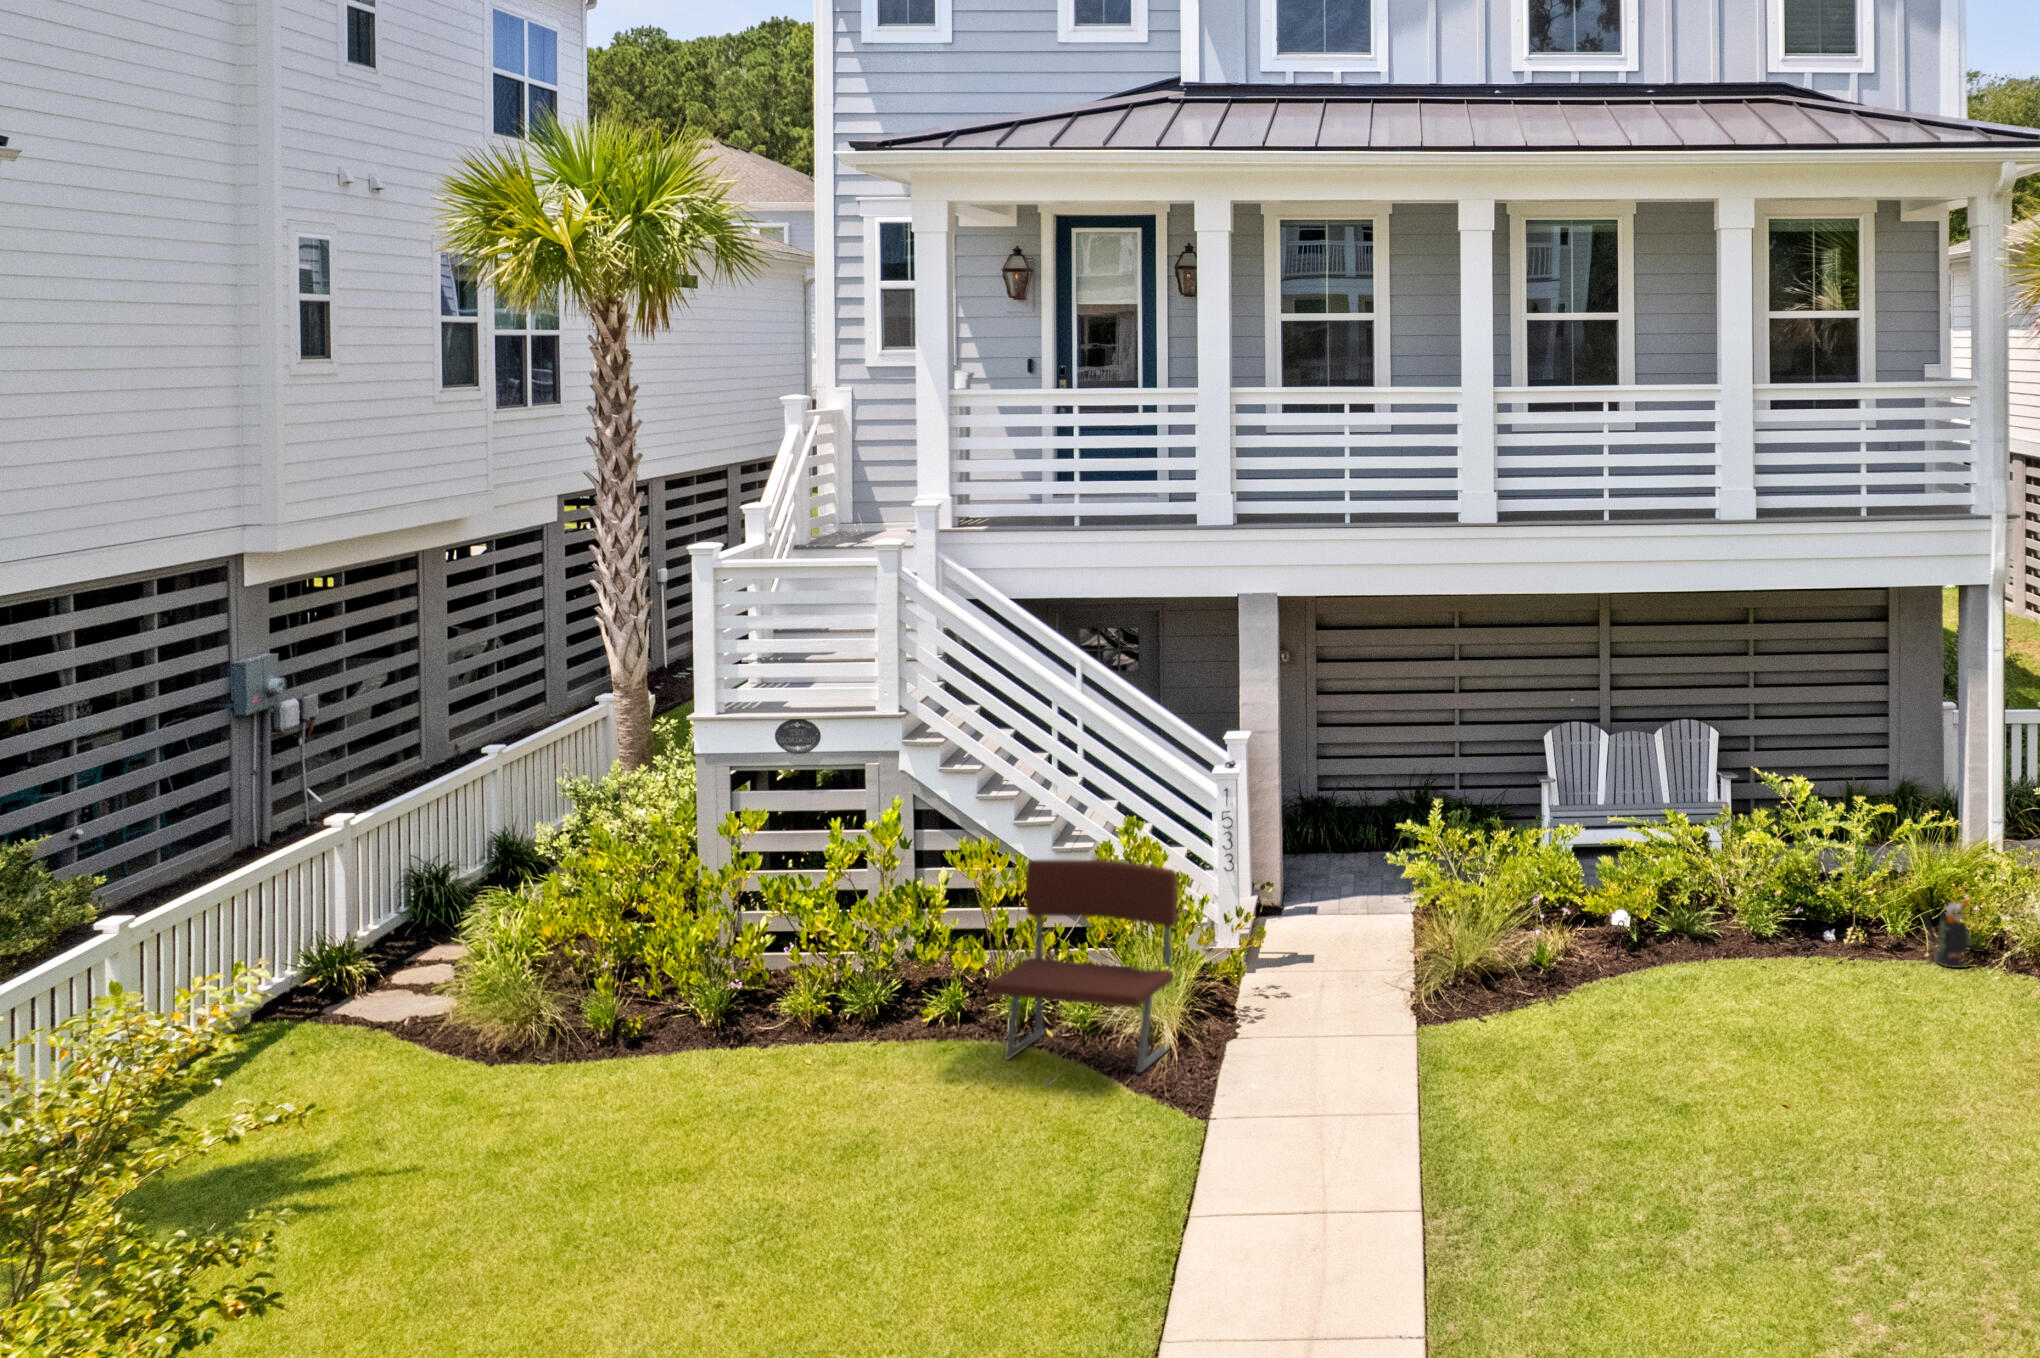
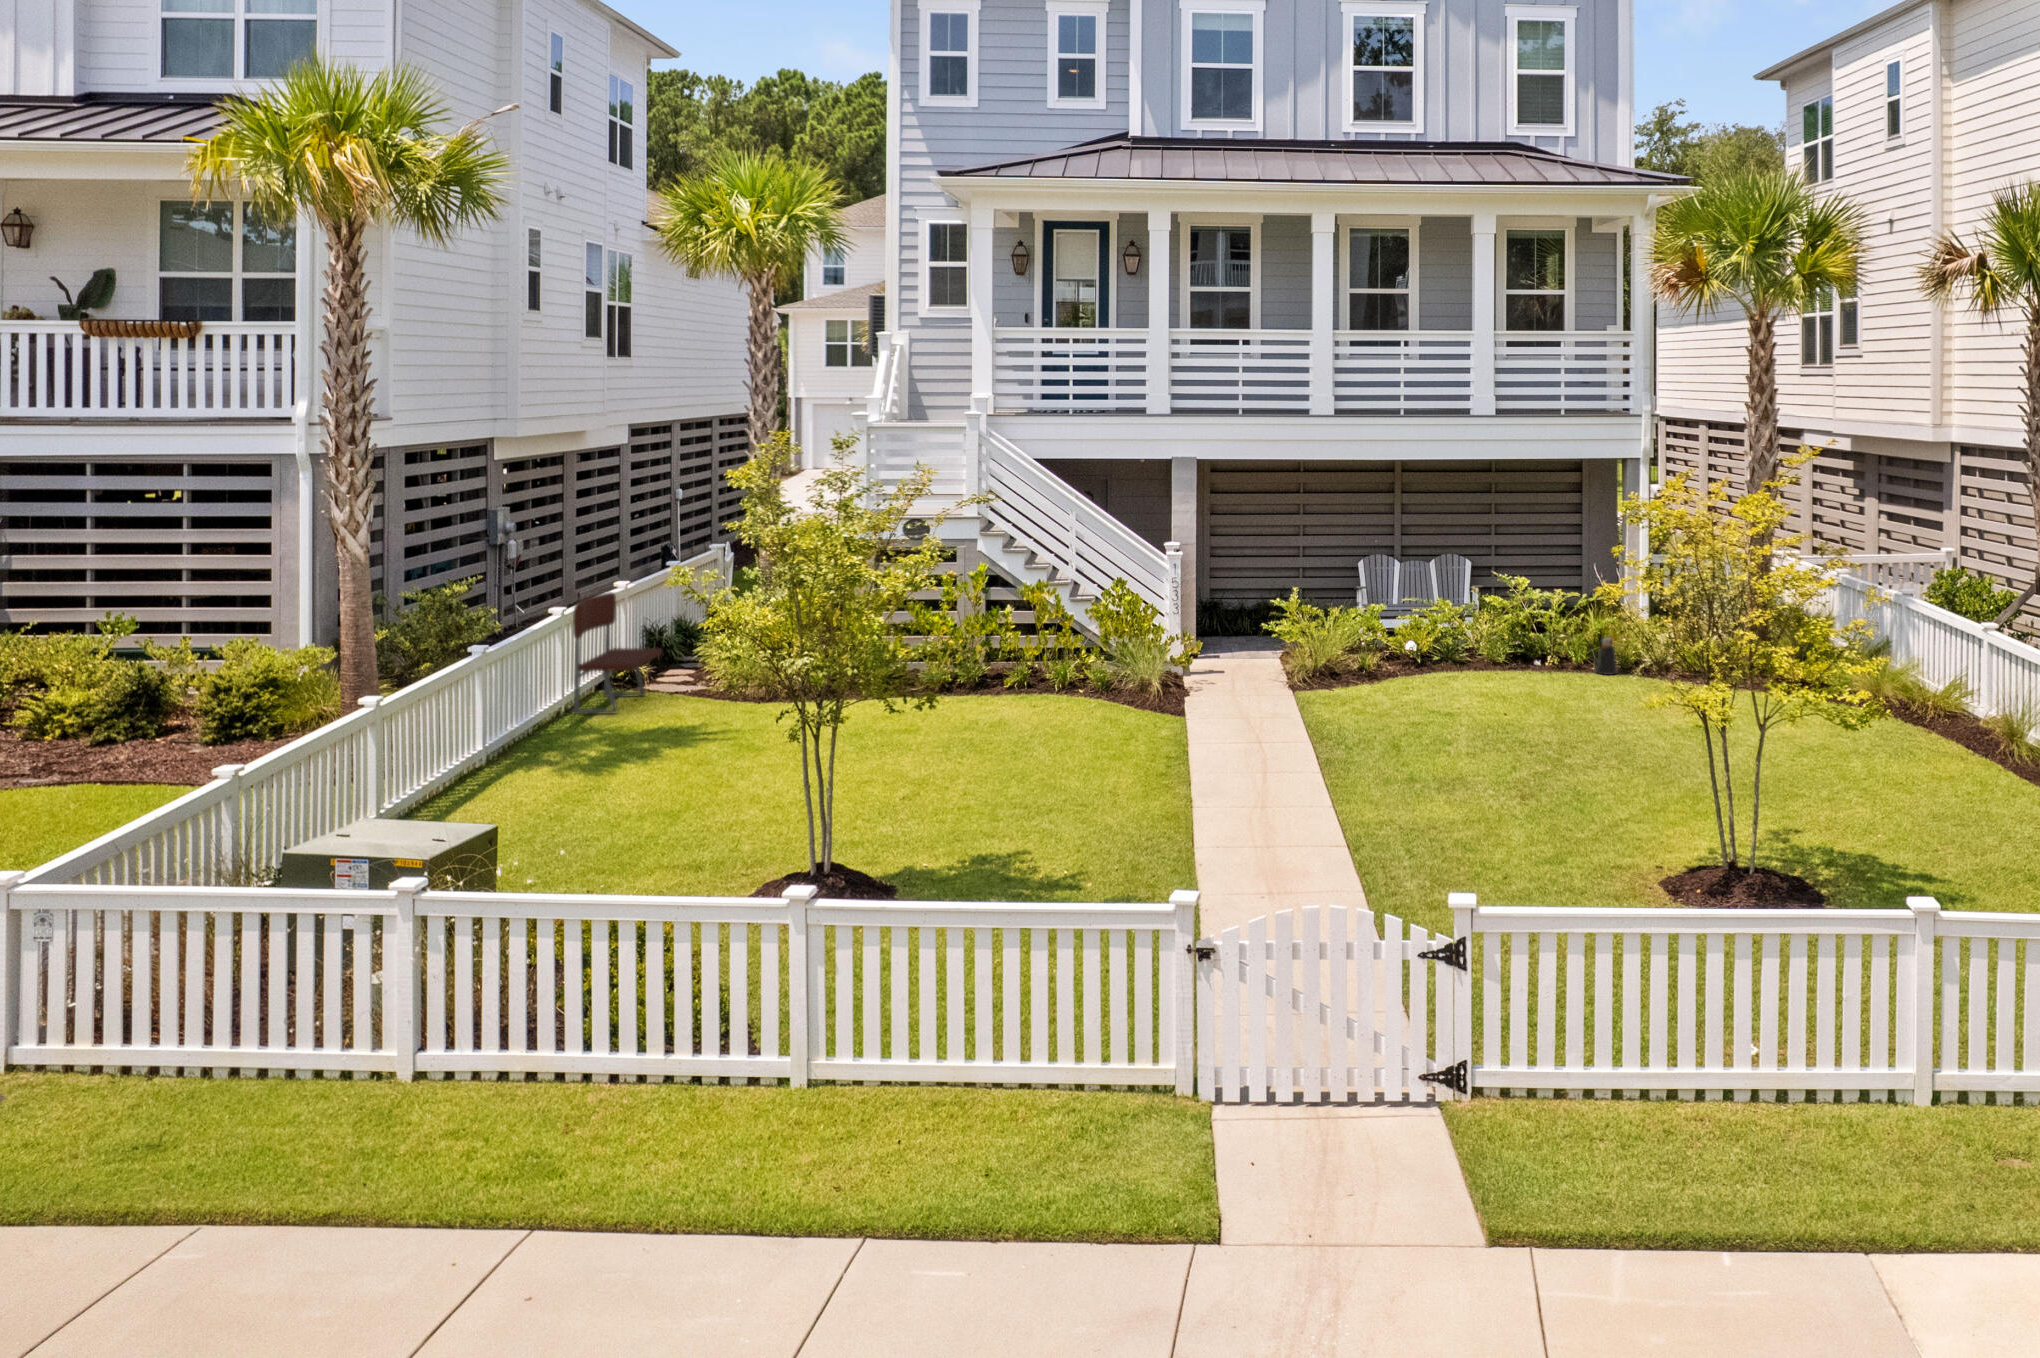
bench: present [987,860,1178,1072] -> present [573,592,662,714]

